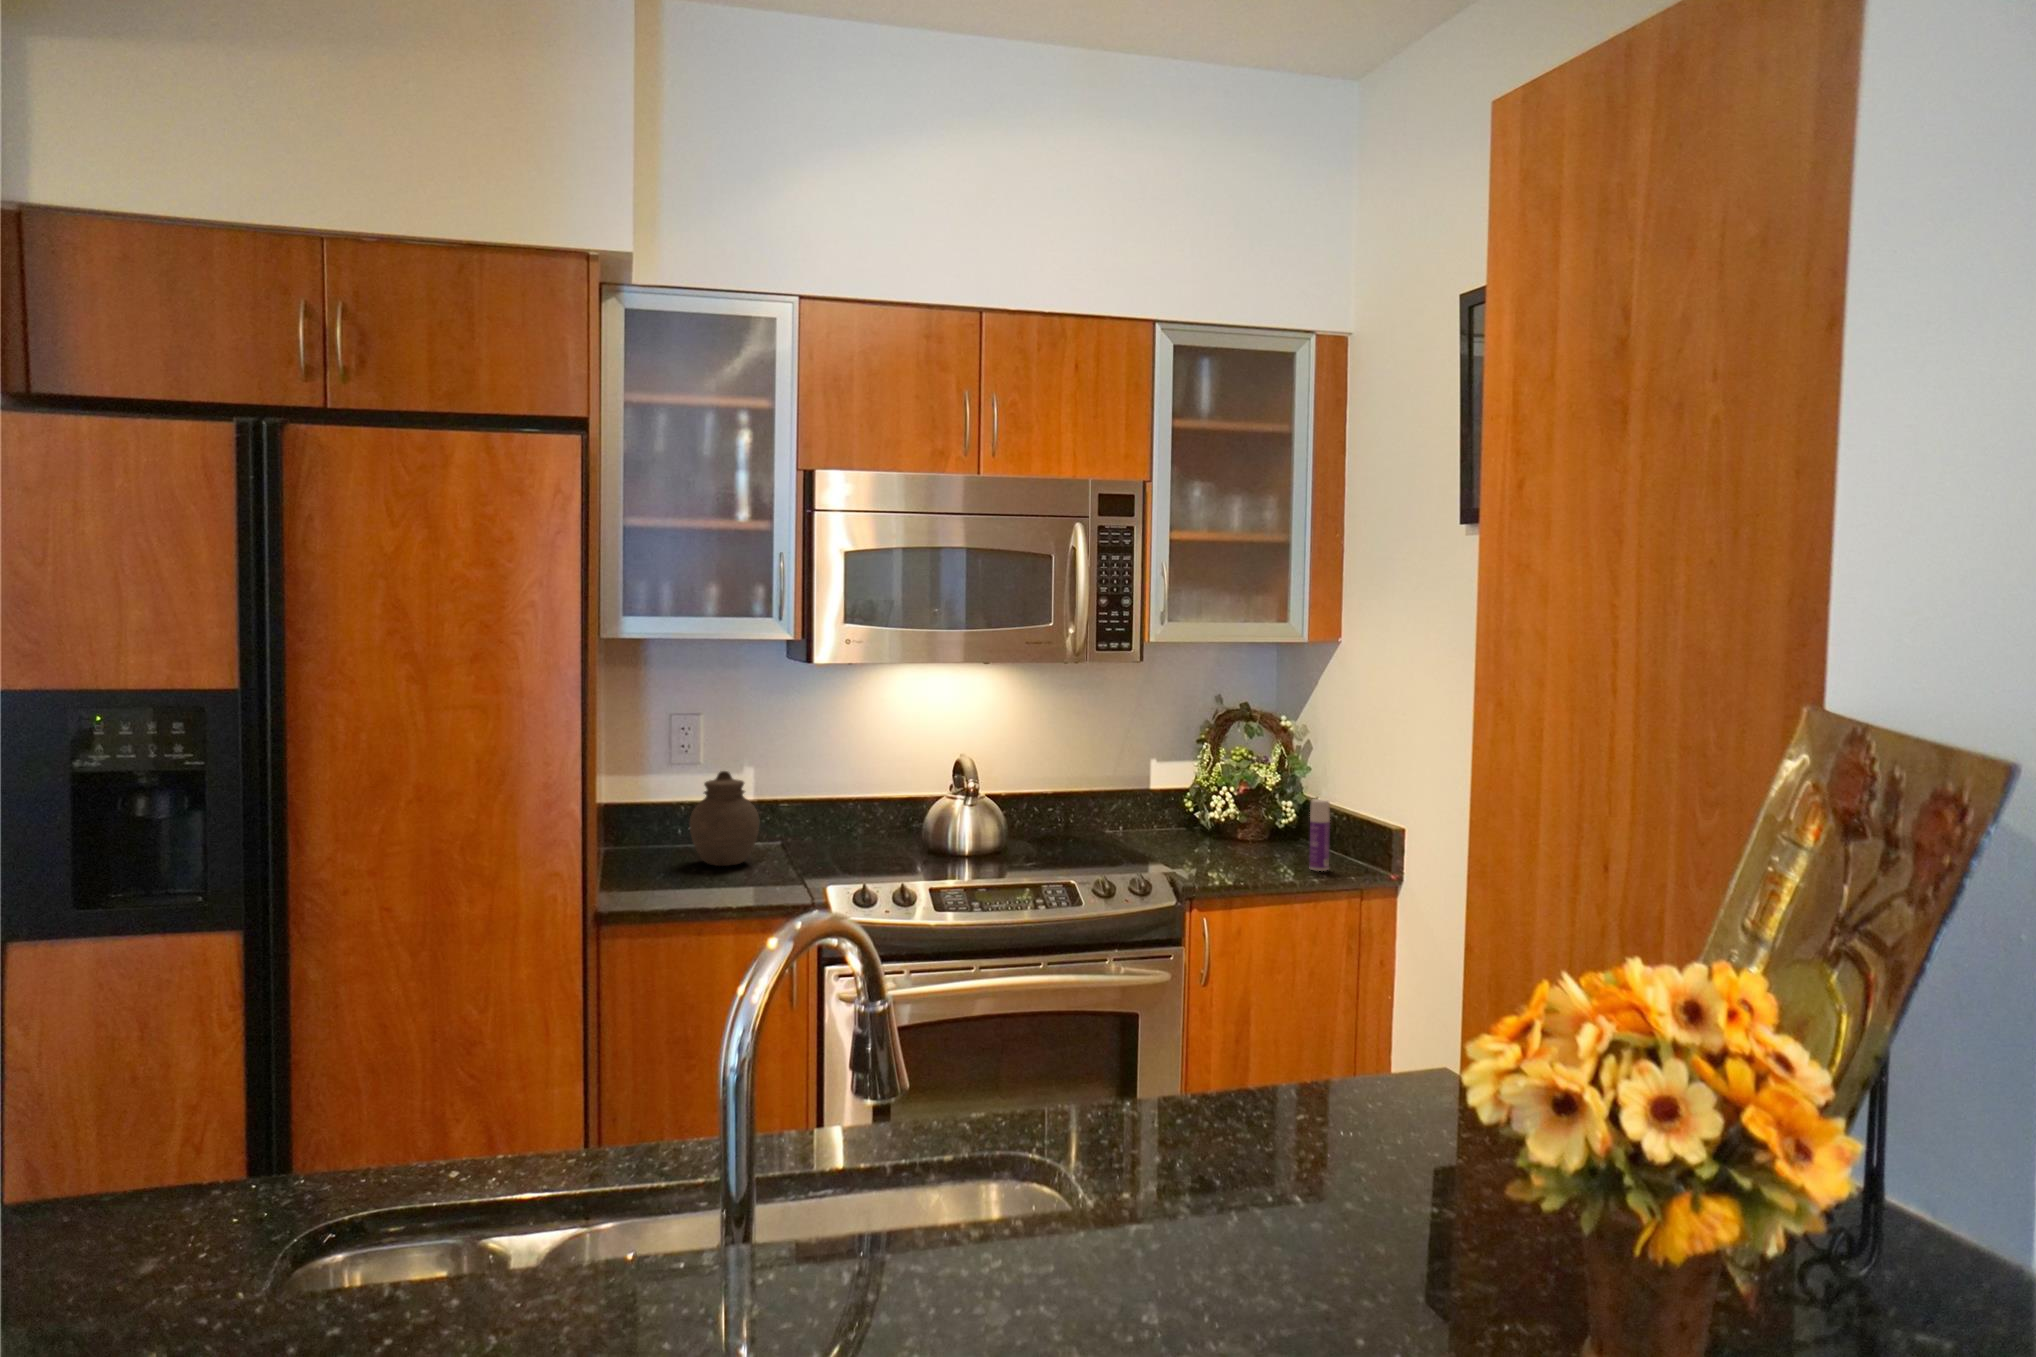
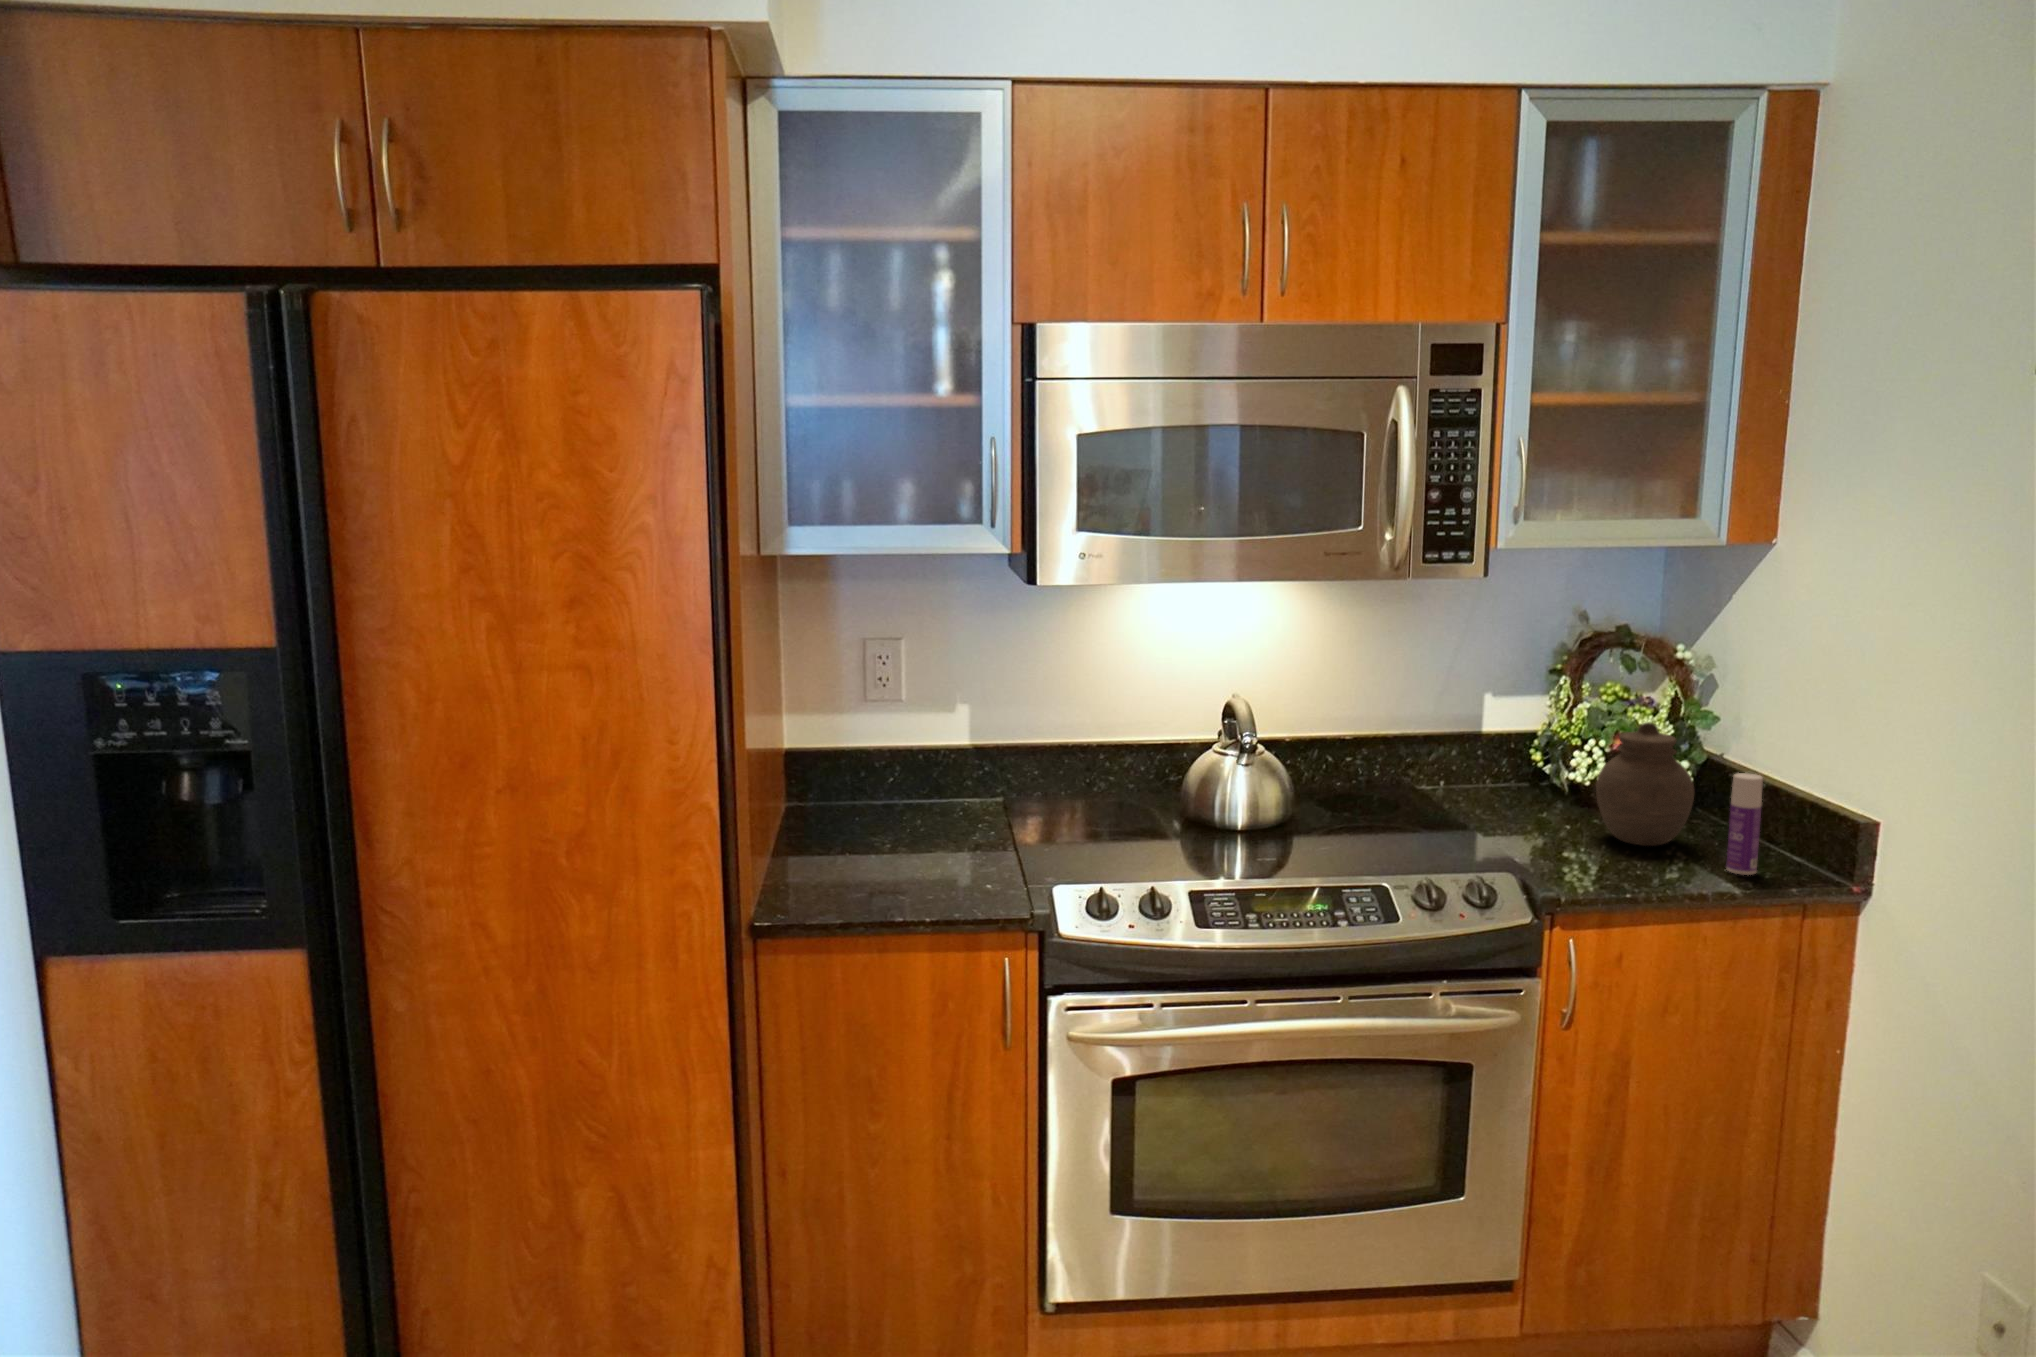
jar: present [690,771,759,866] -> present [1596,722,1694,846]

